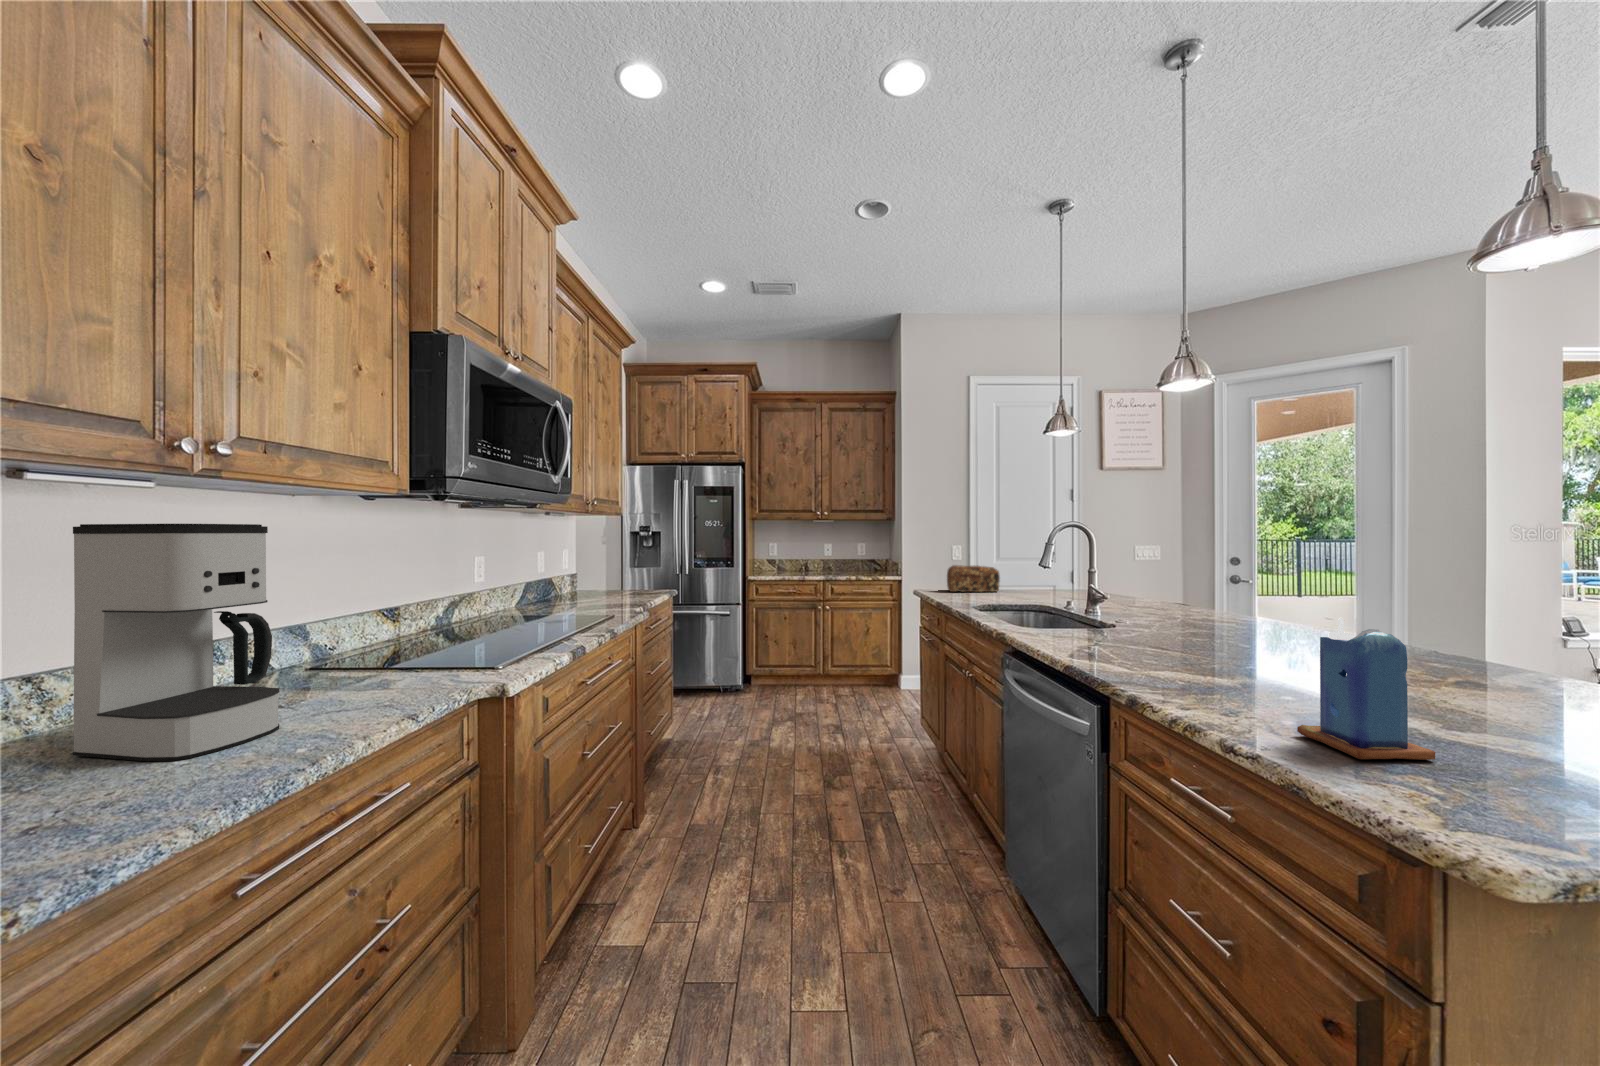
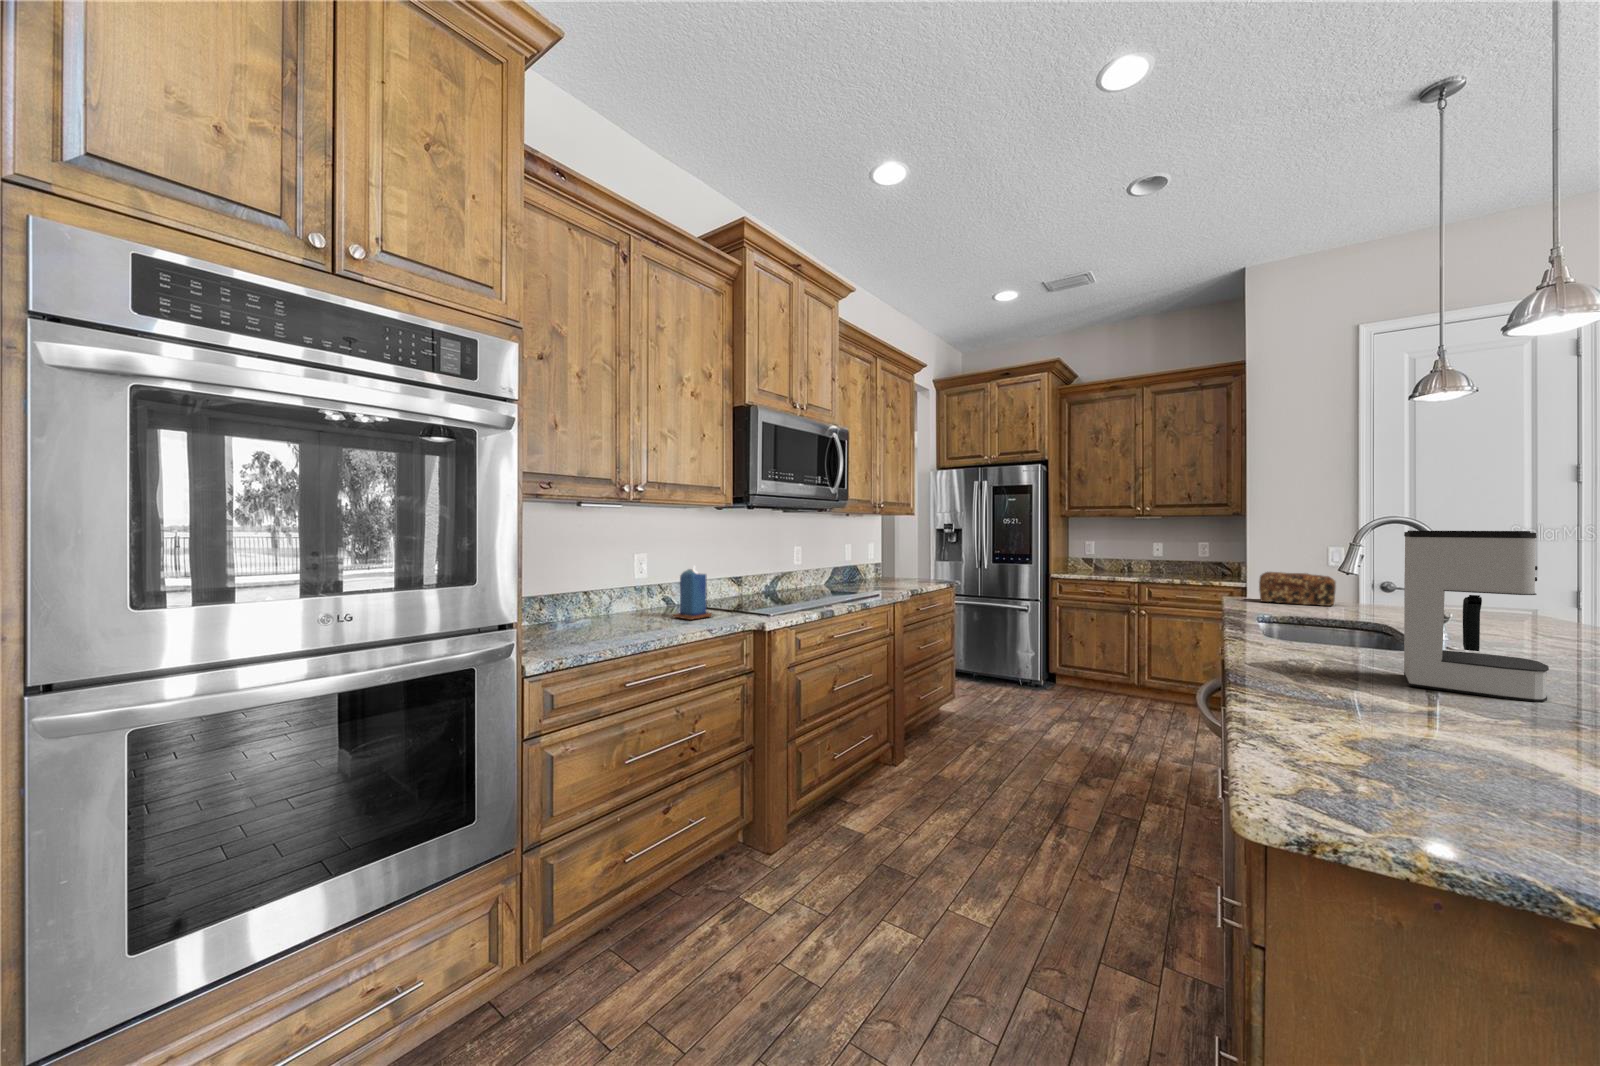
coffee maker: present [73,524,280,761] -> present [1404,531,1549,702]
candle: present [1297,618,1435,760] -> present [672,567,712,620]

